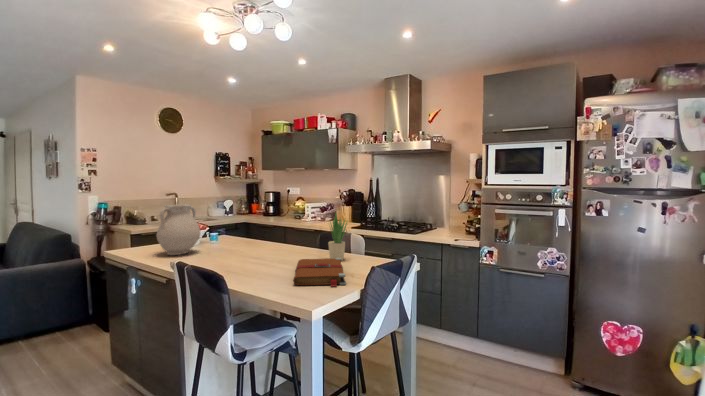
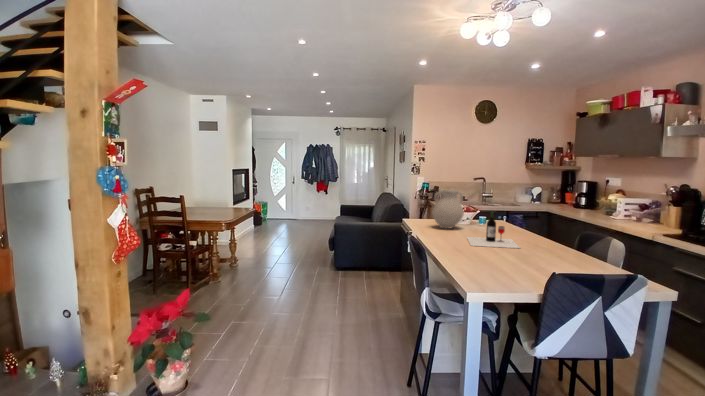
potted plant: present [328,213,347,261] -> none [555,206,579,255]
wine bottle: none [220,225,296,271] -> present [467,212,520,248]
book: present [293,258,346,287] -> none [489,245,555,268]

